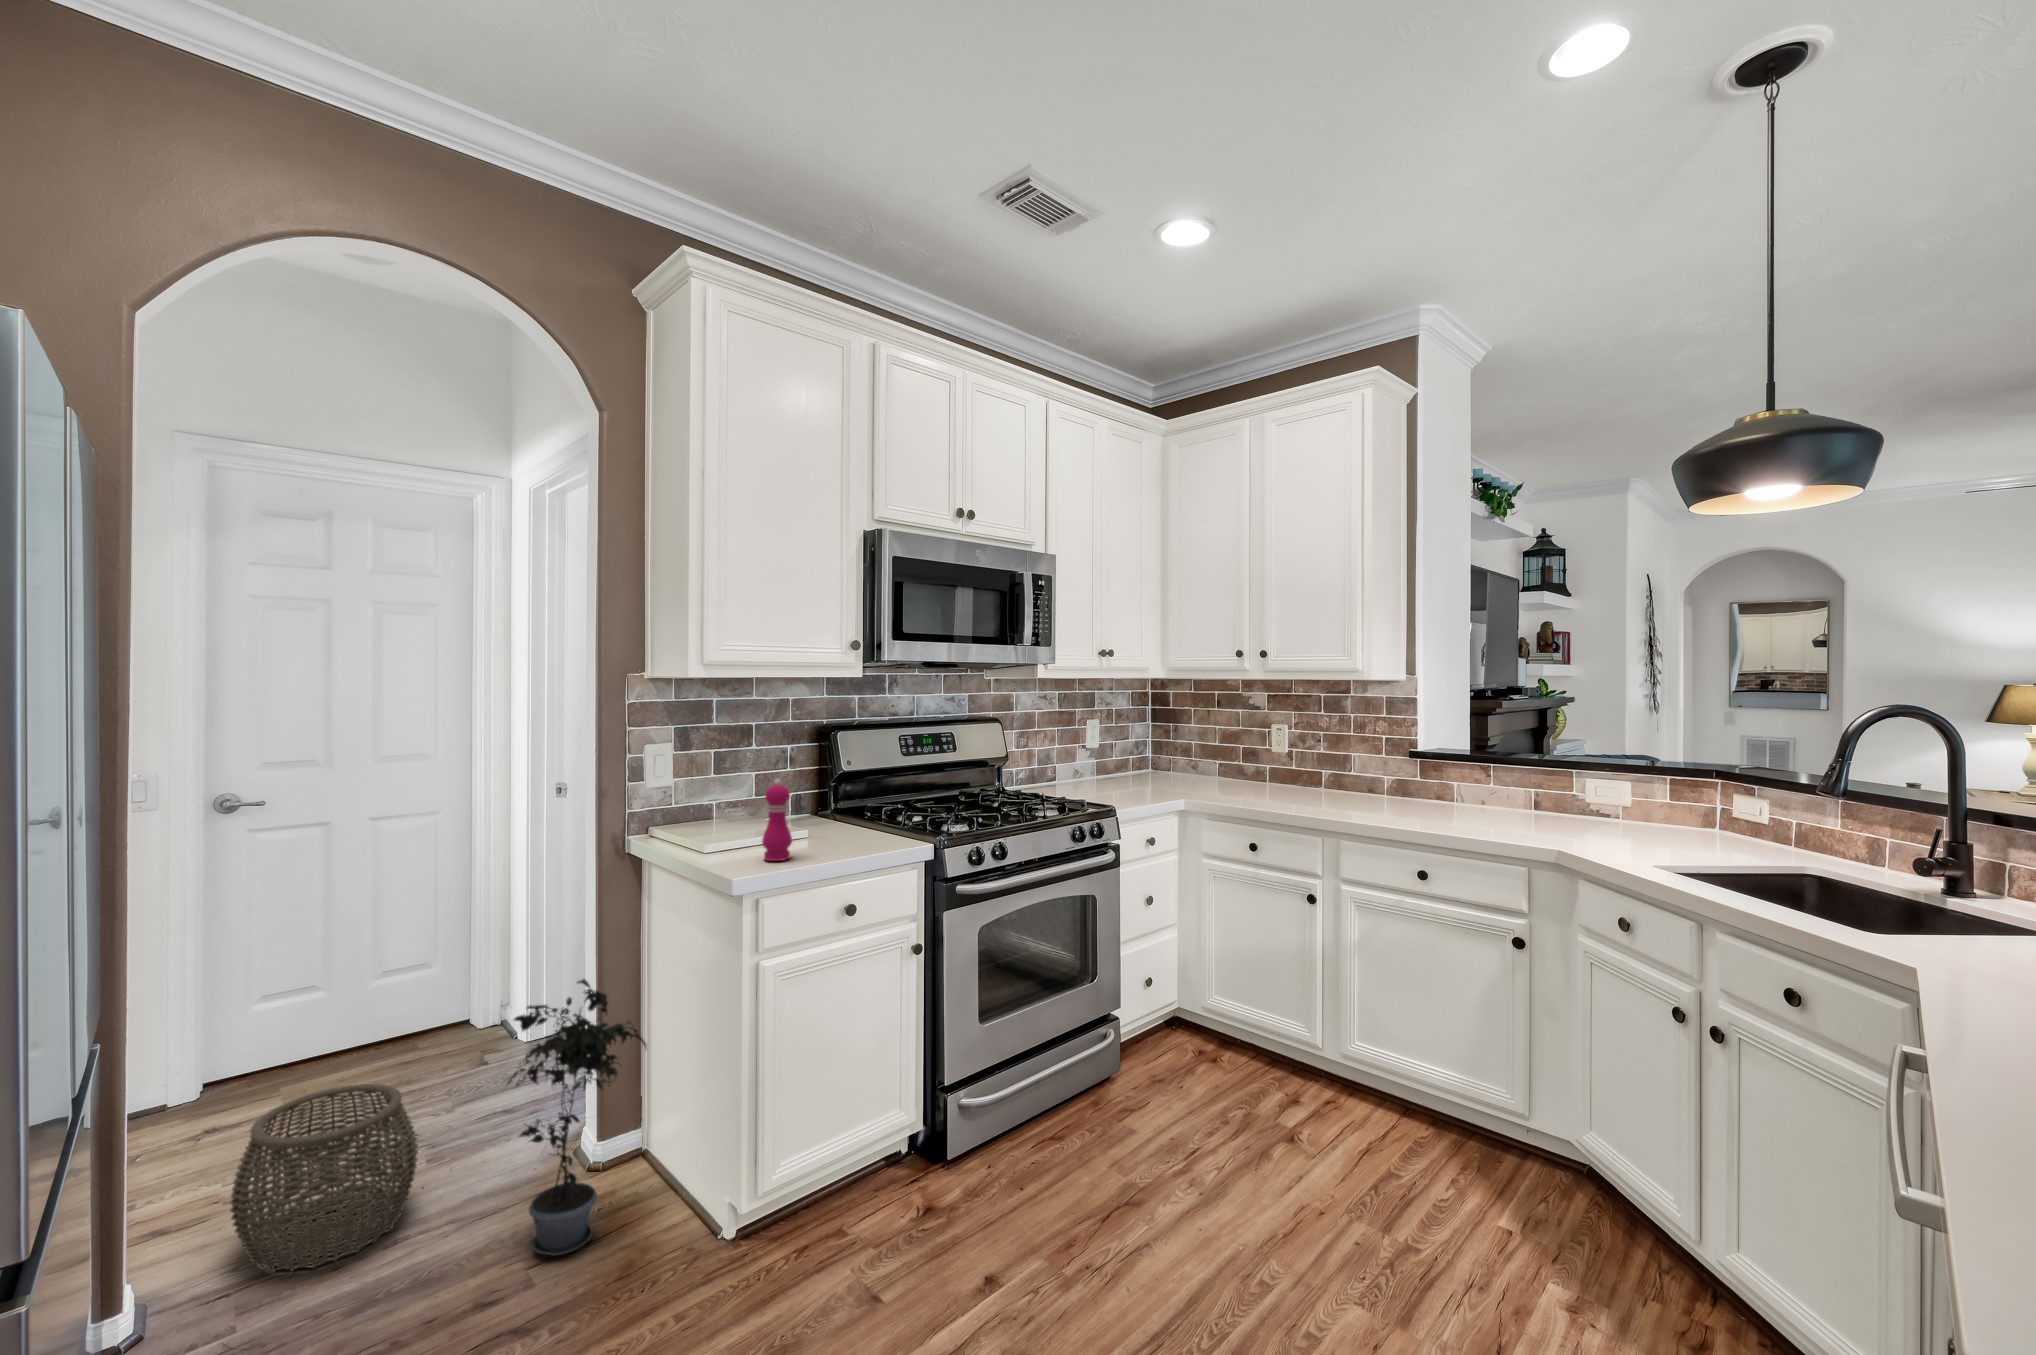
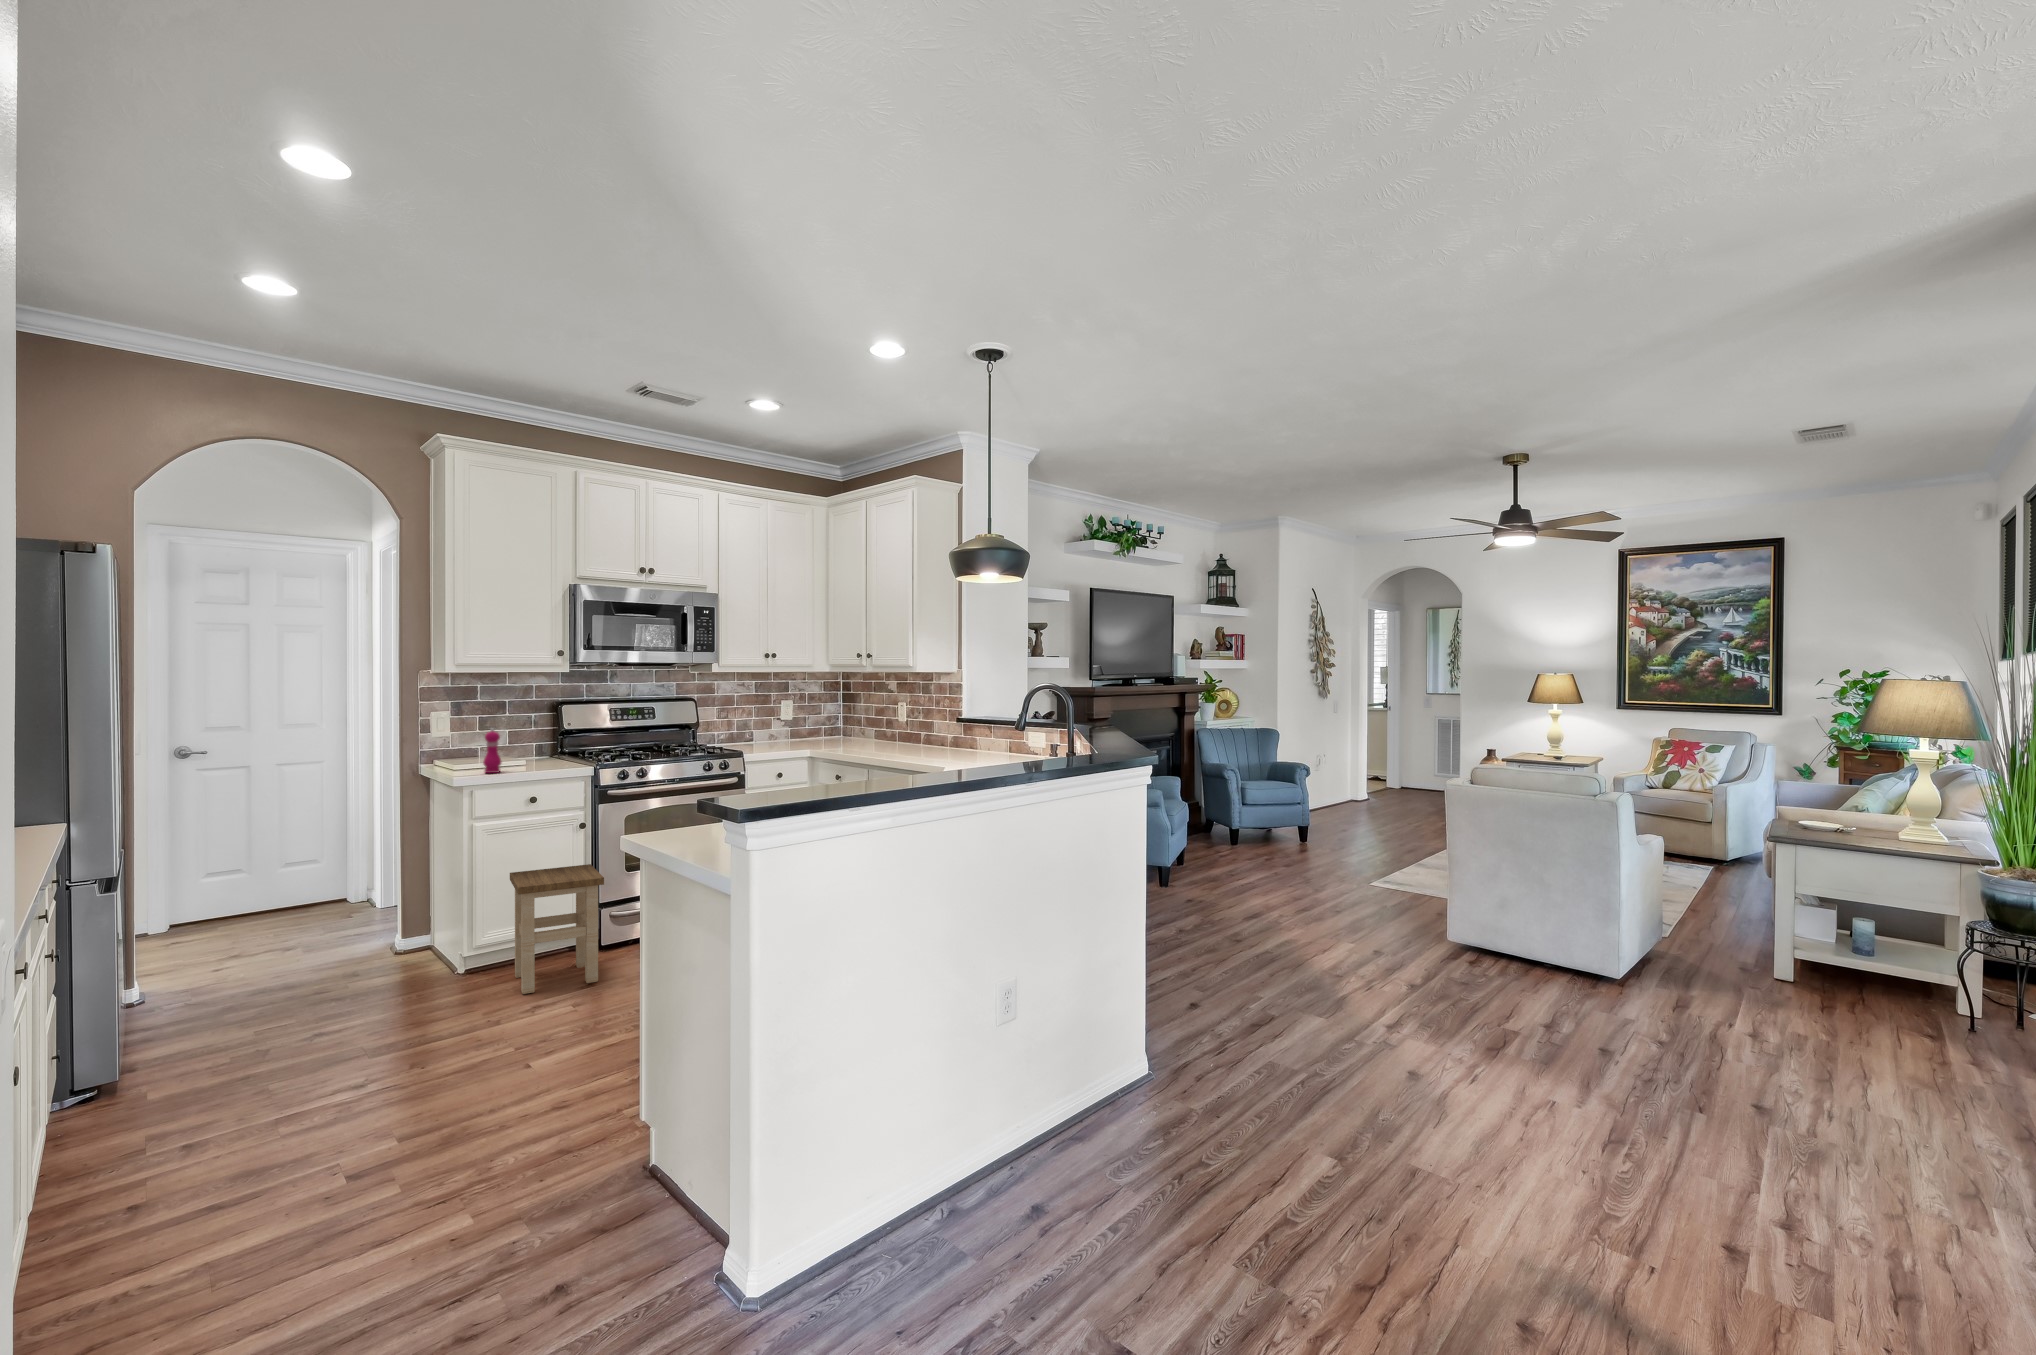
potted plant: present [508,979,647,1256] -> none [335,837,412,980]
stool: none [818,1018,1007,1306] -> present [510,864,604,994]
woven basket: present [230,1084,418,1271] -> none [190,899,295,985]

